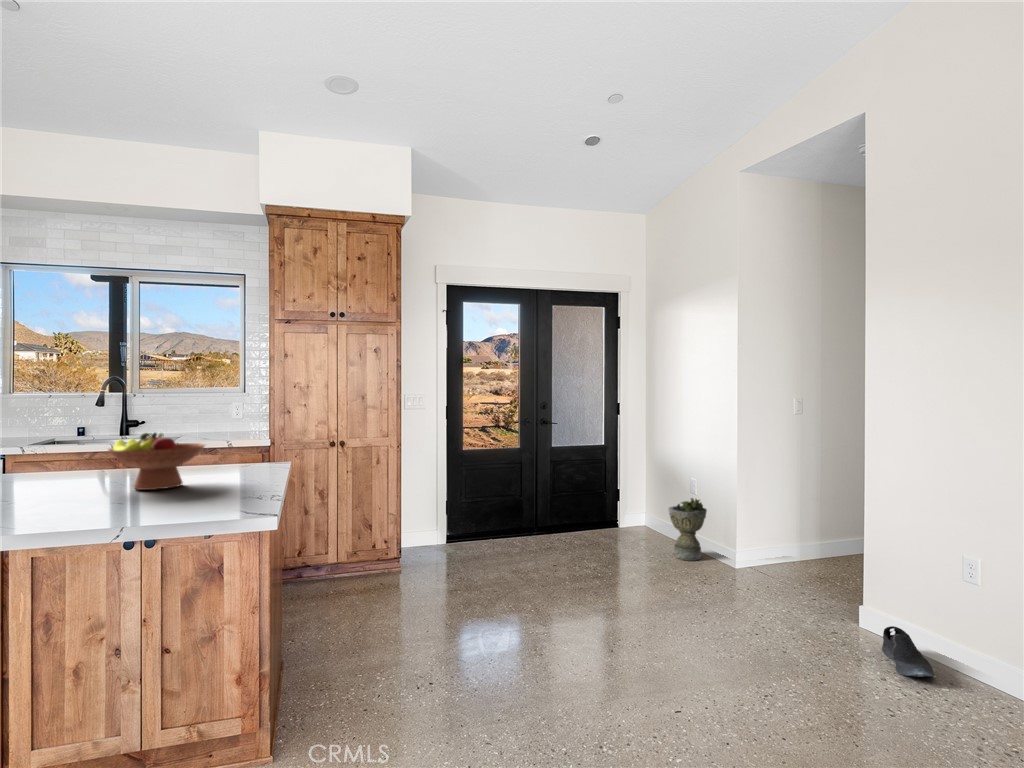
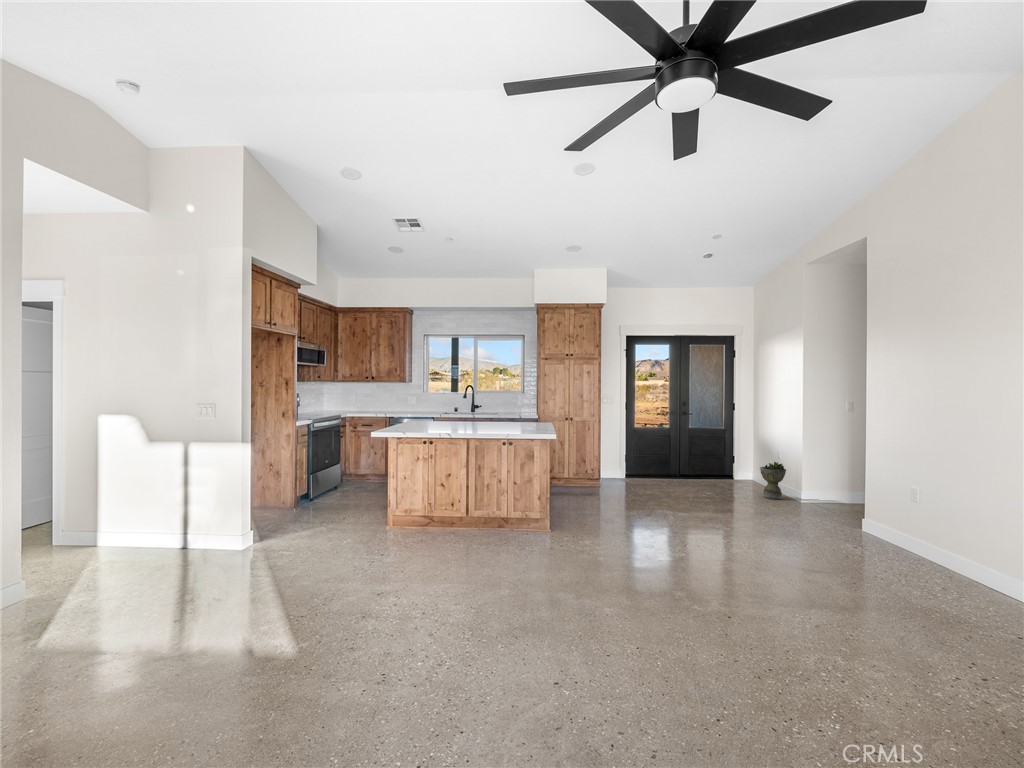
fruit bowl: present [108,433,205,490] -> none [491,409,523,430]
shoe: present [882,626,935,677] -> none [866,534,890,558]

